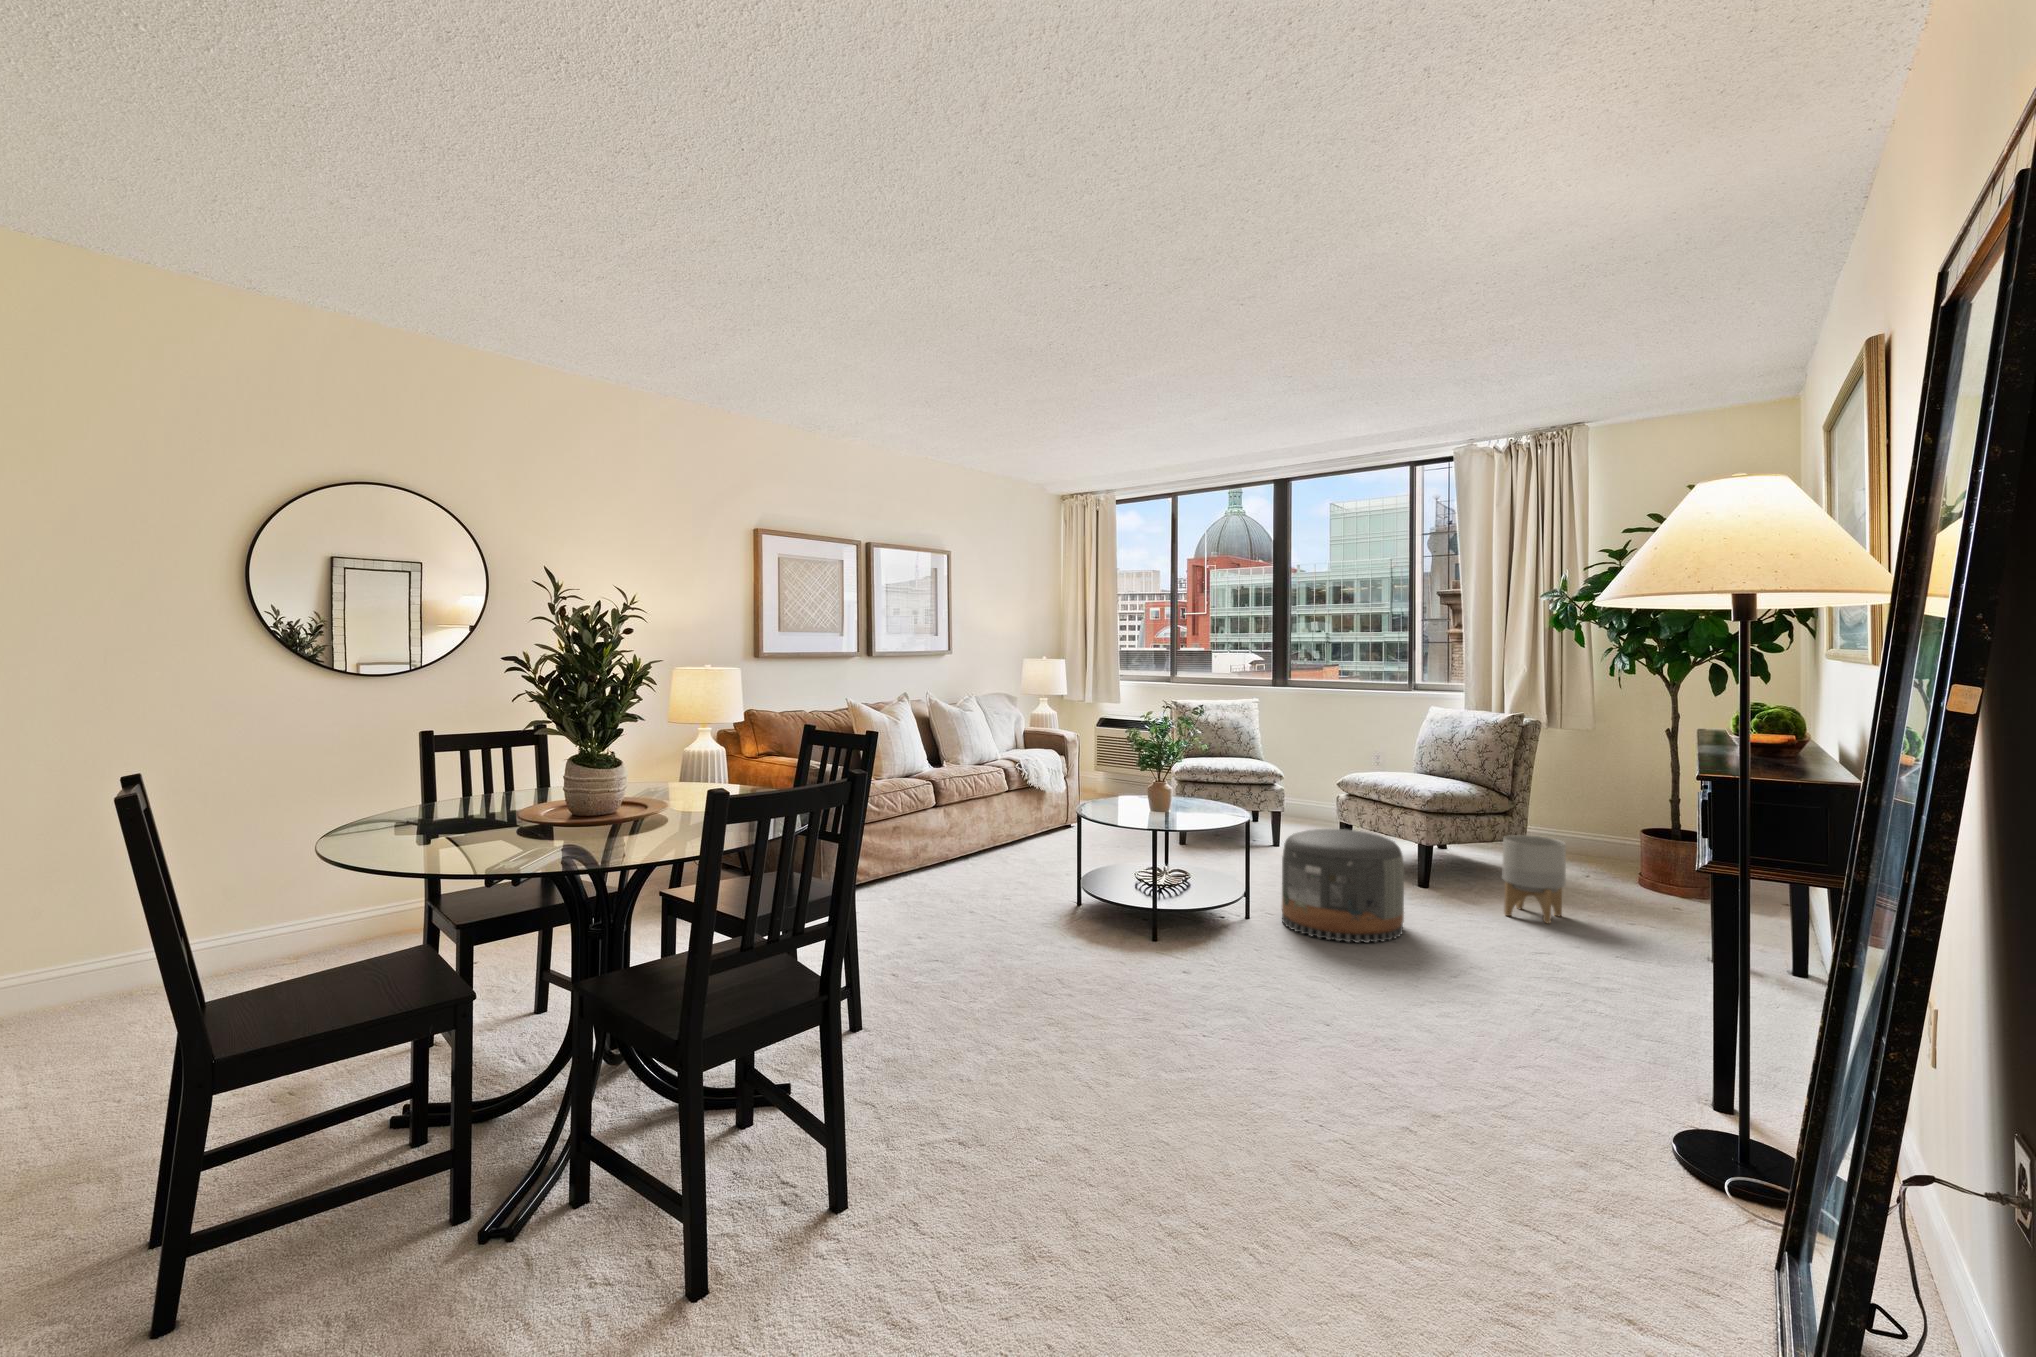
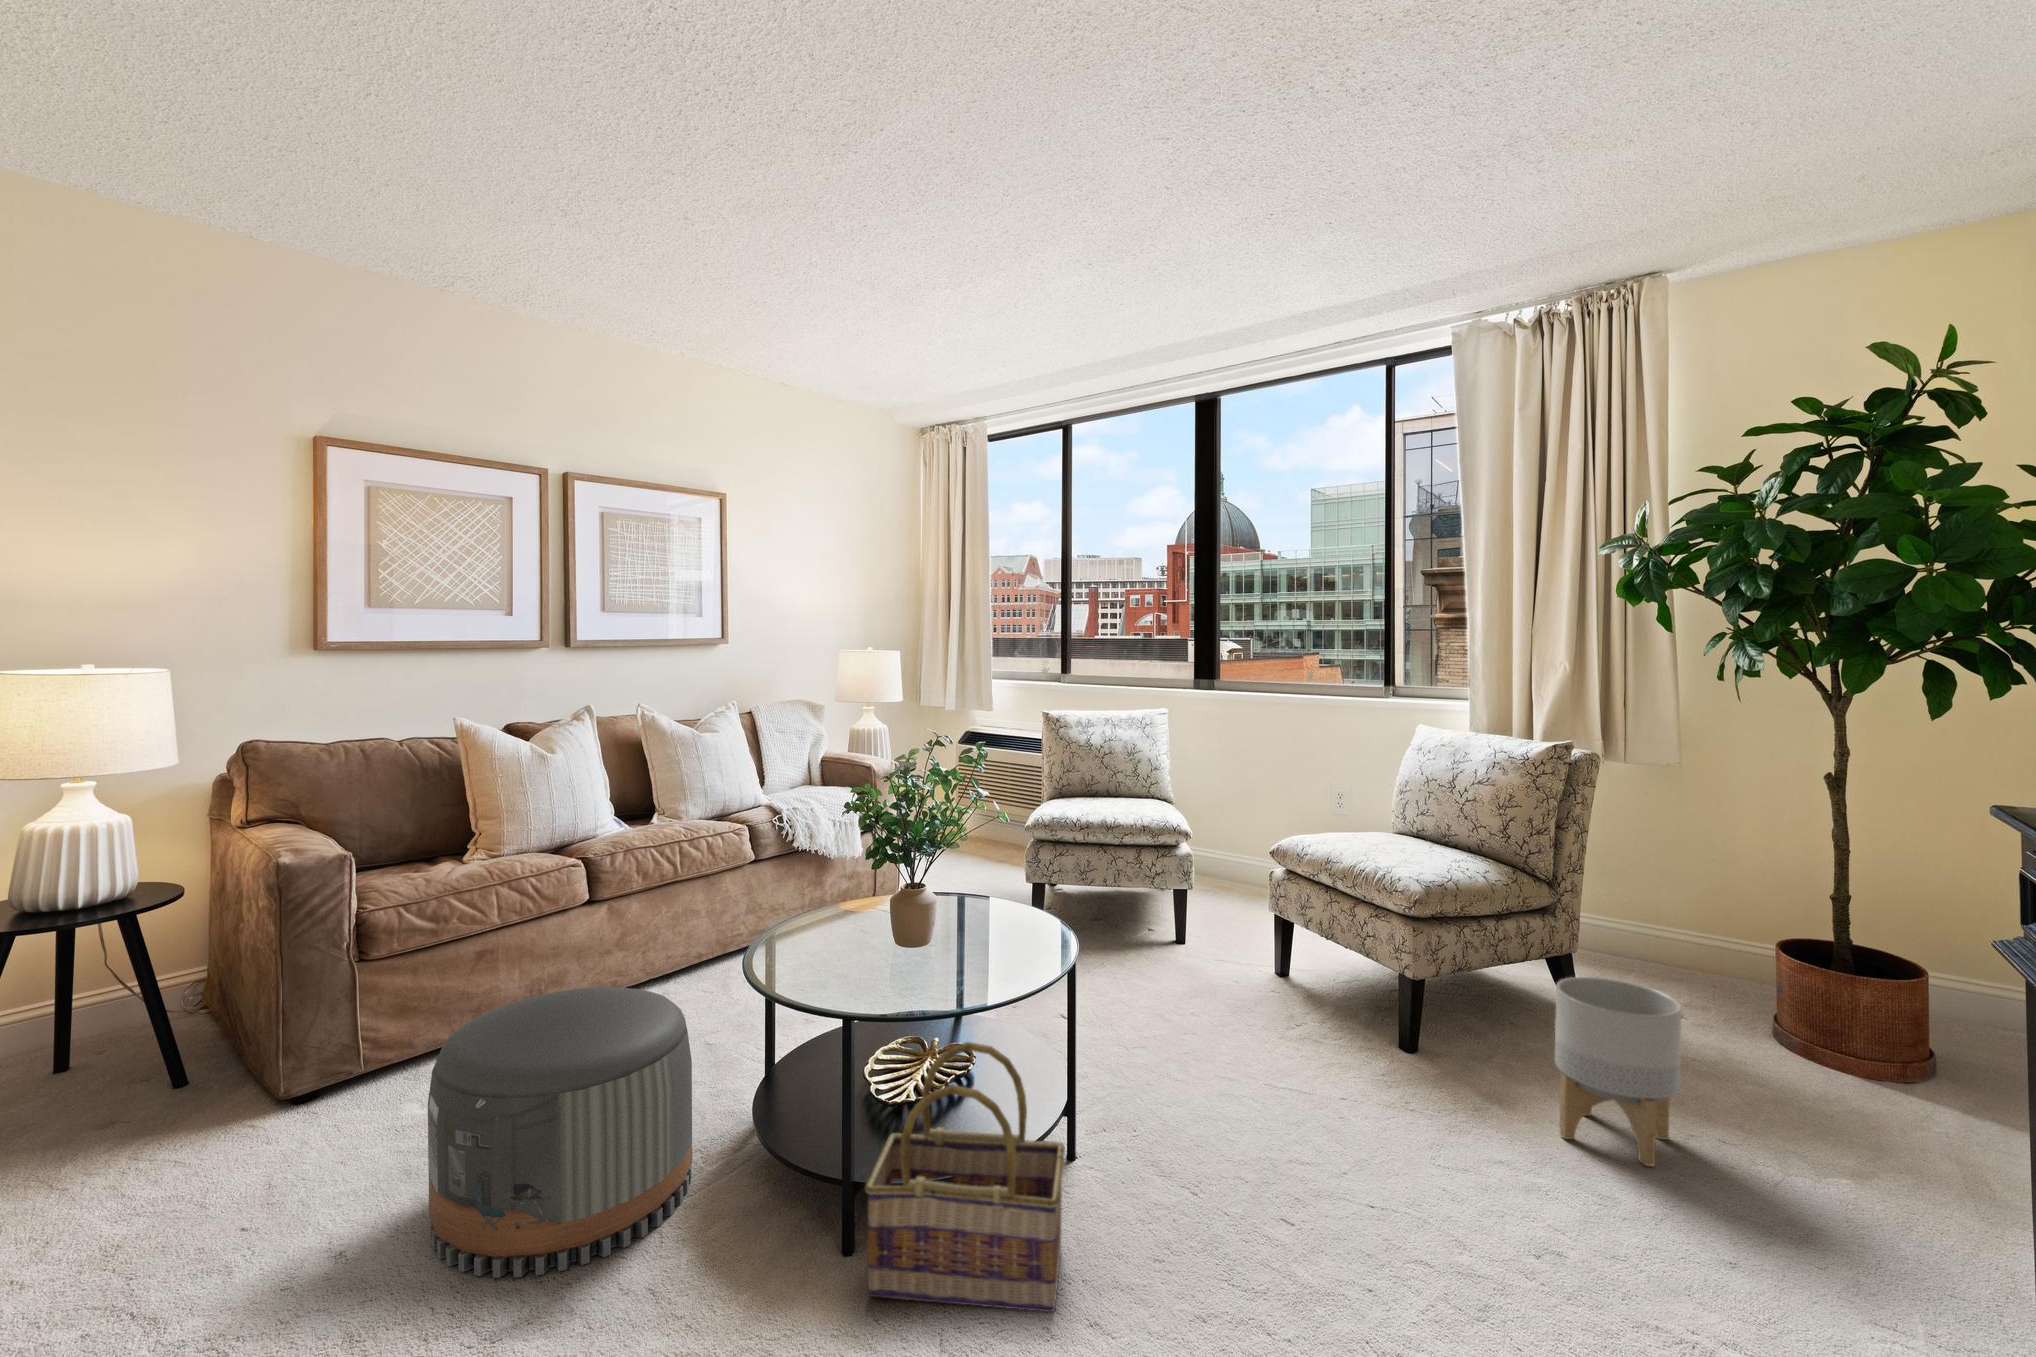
pouf: present [1282,829,1404,943] -> present [428,987,692,1278]
basket: none [1173,845,1265,956] -> present [865,1042,1065,1312]

